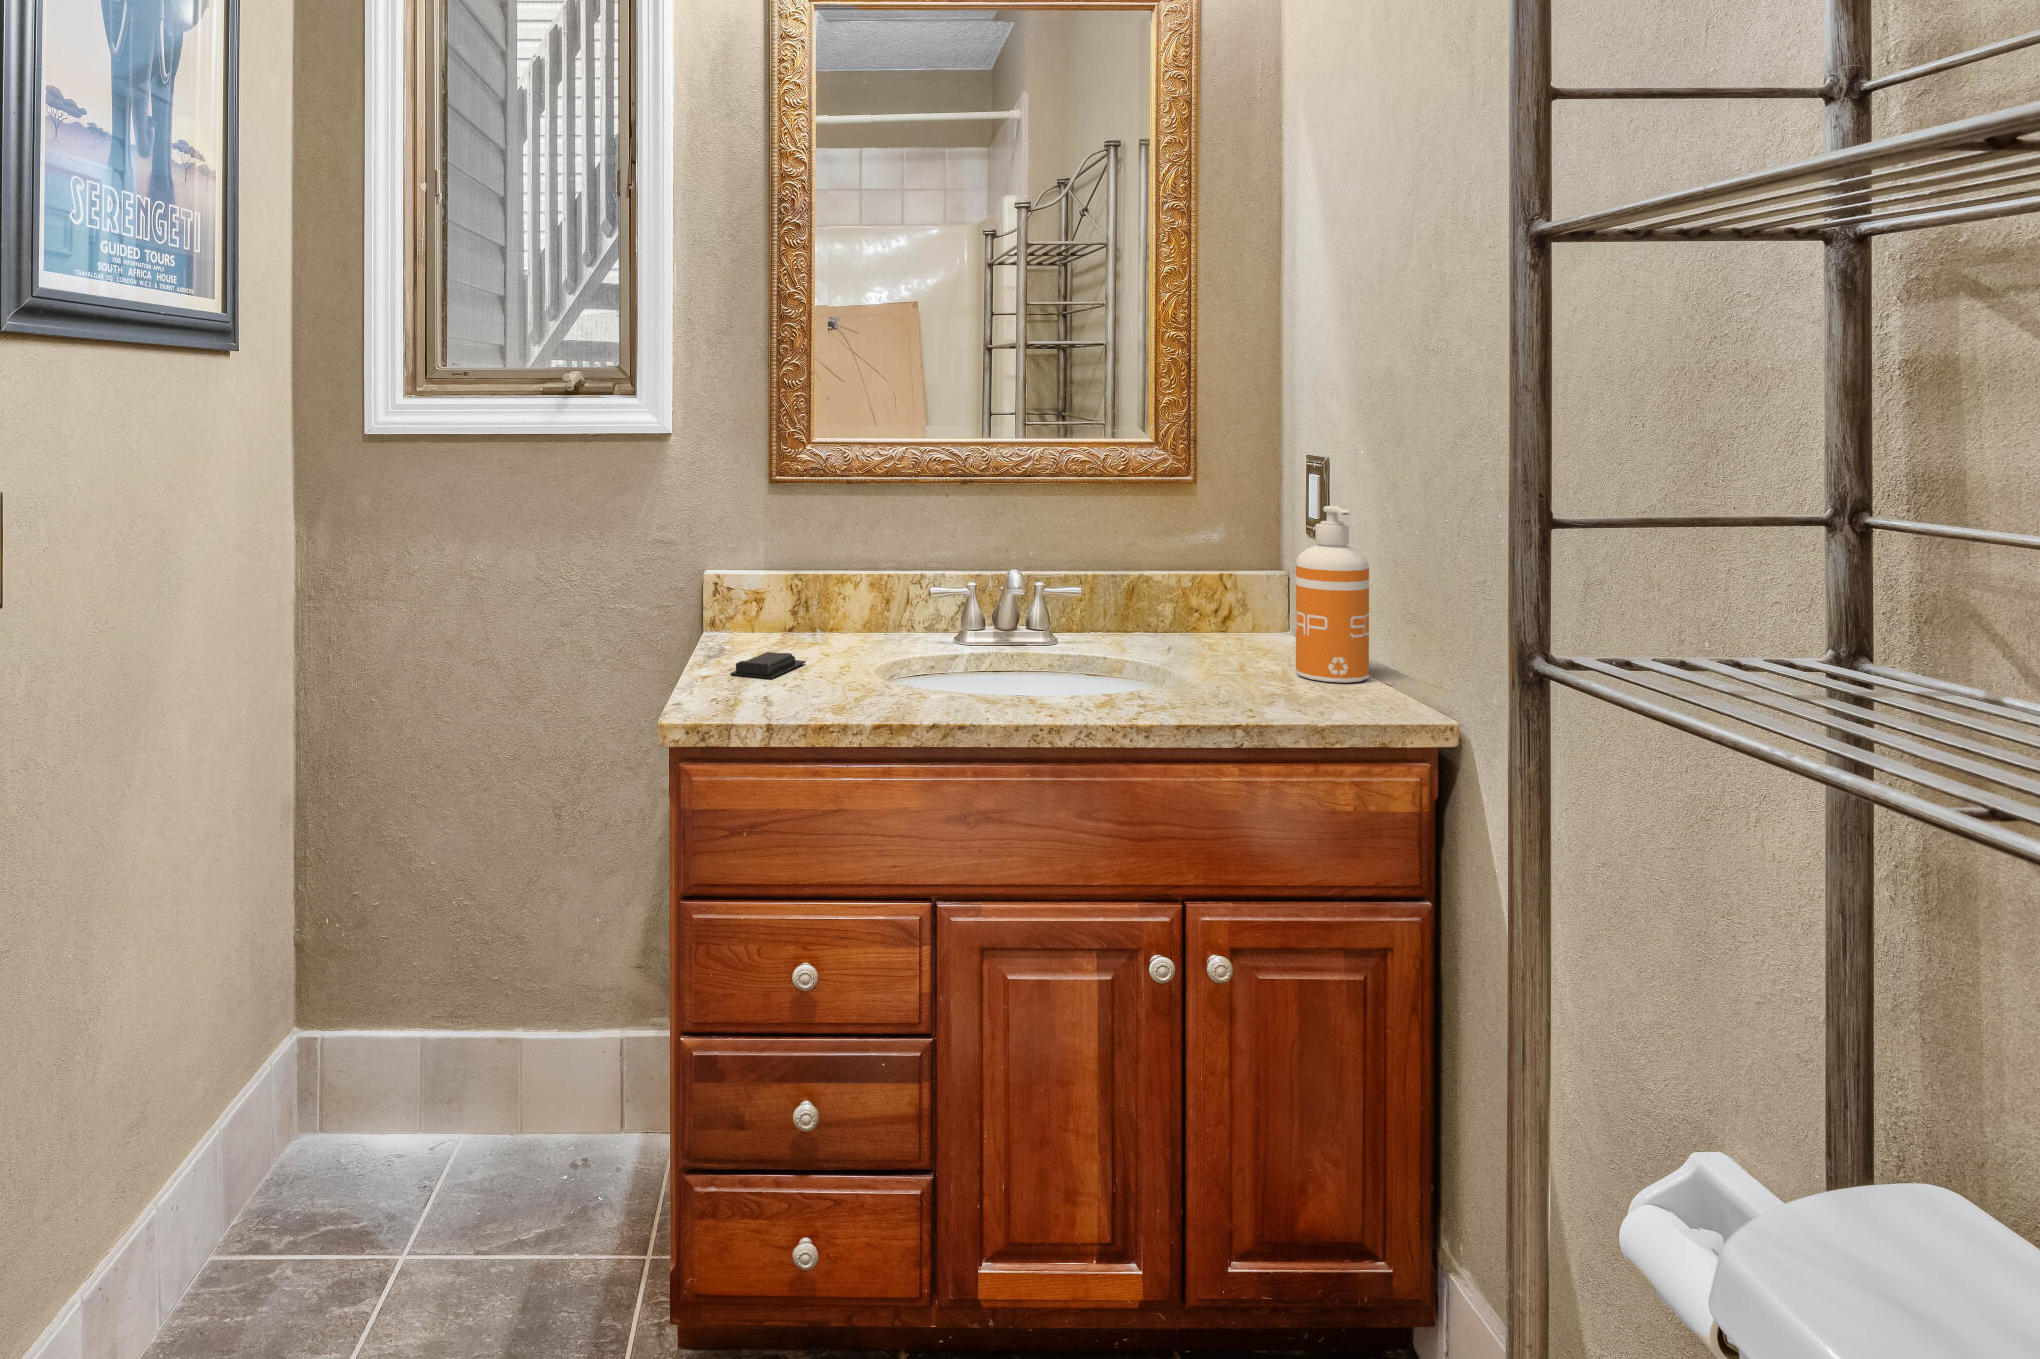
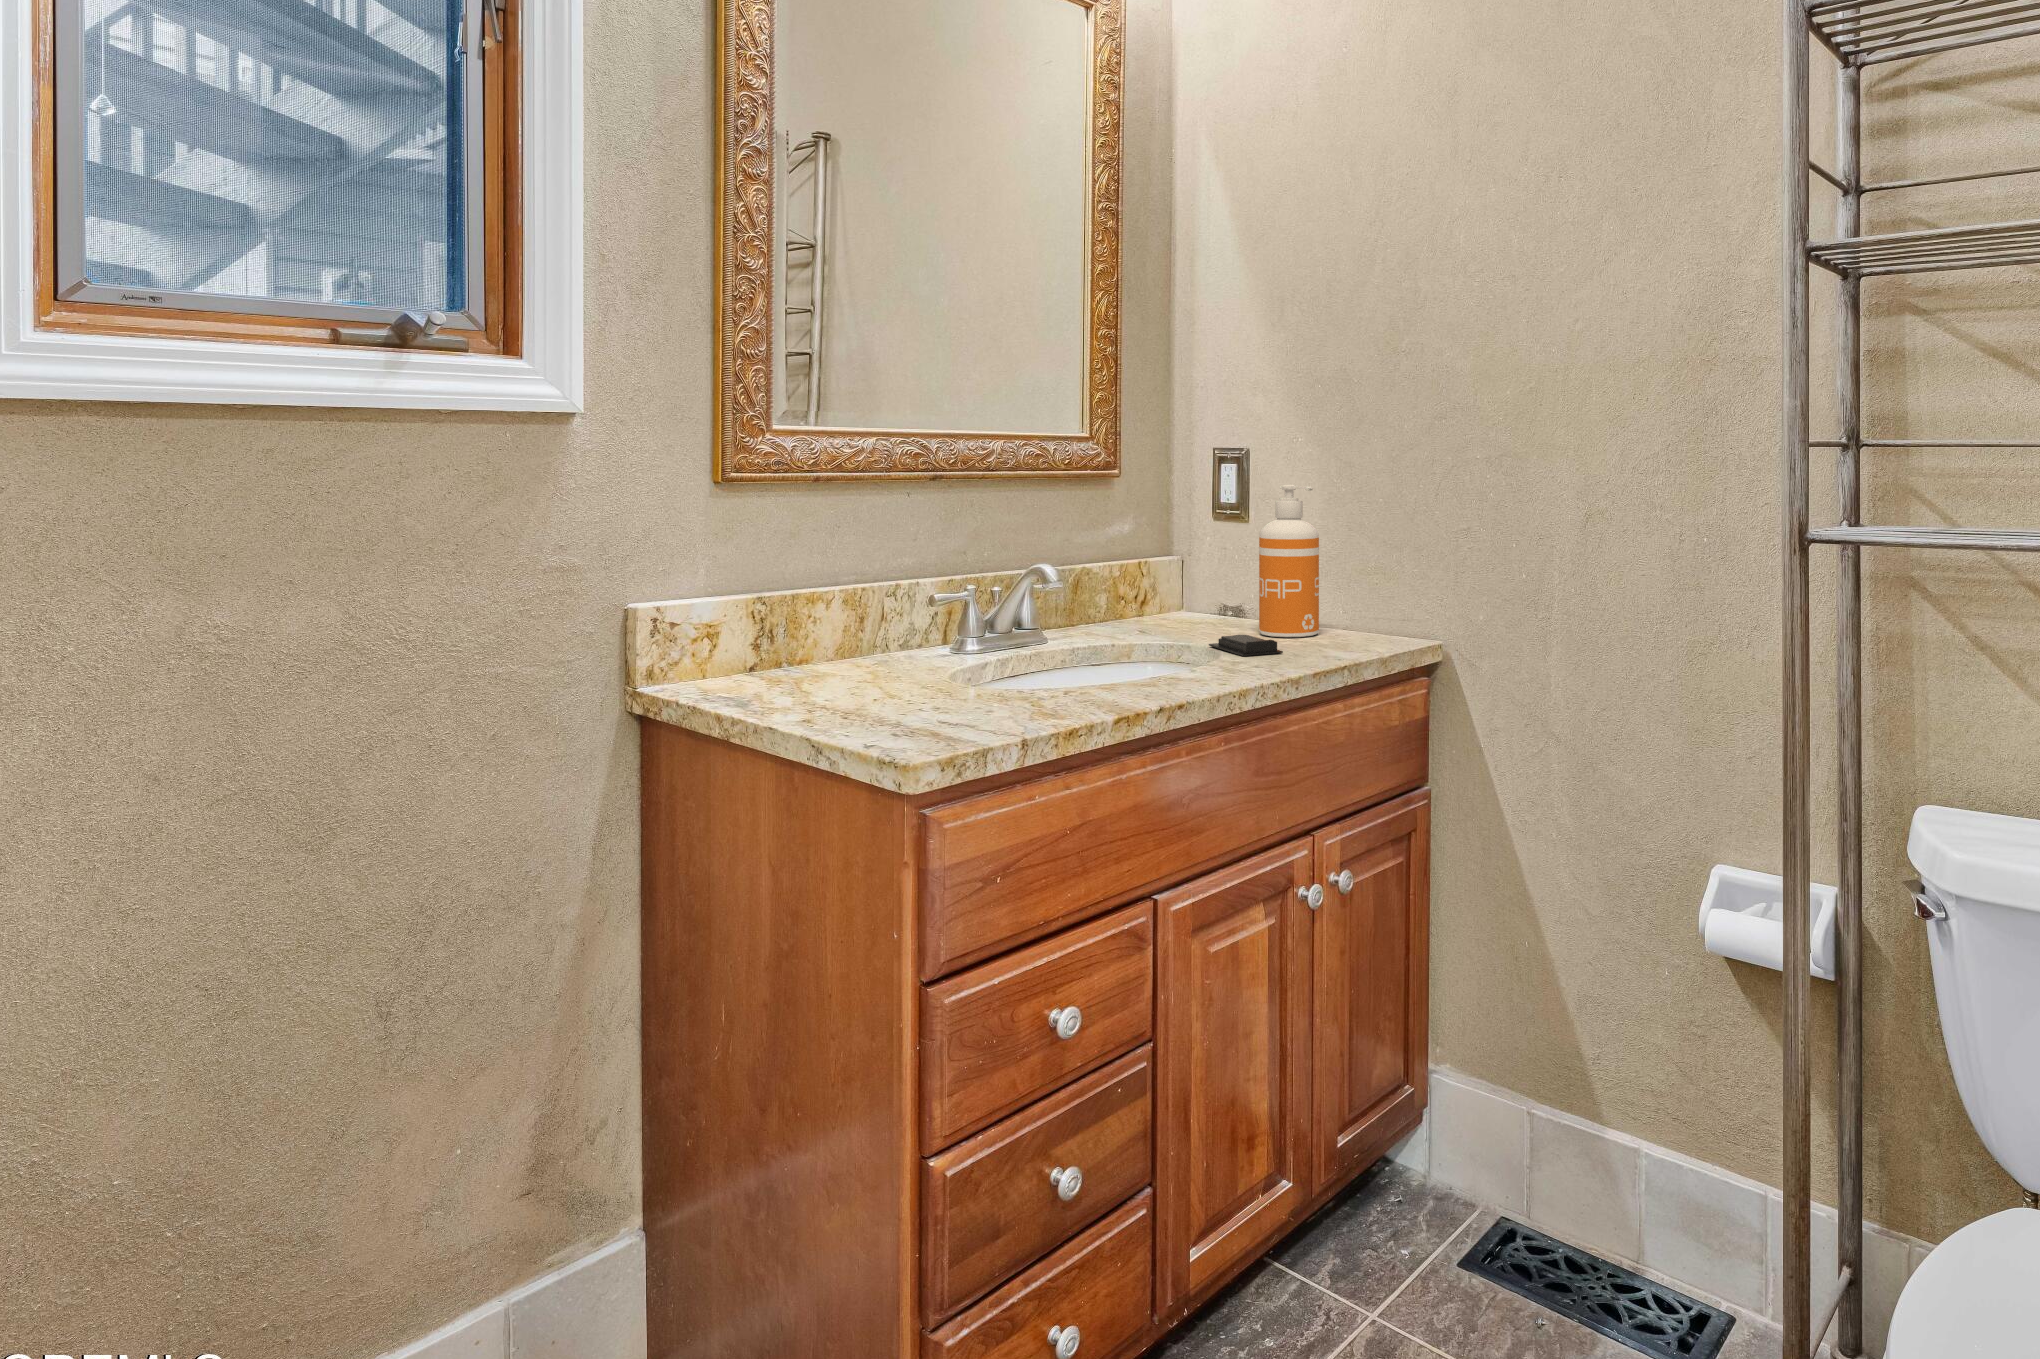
soap bar: present [730,652,806,679] -> present [1209,635,1283,656]

